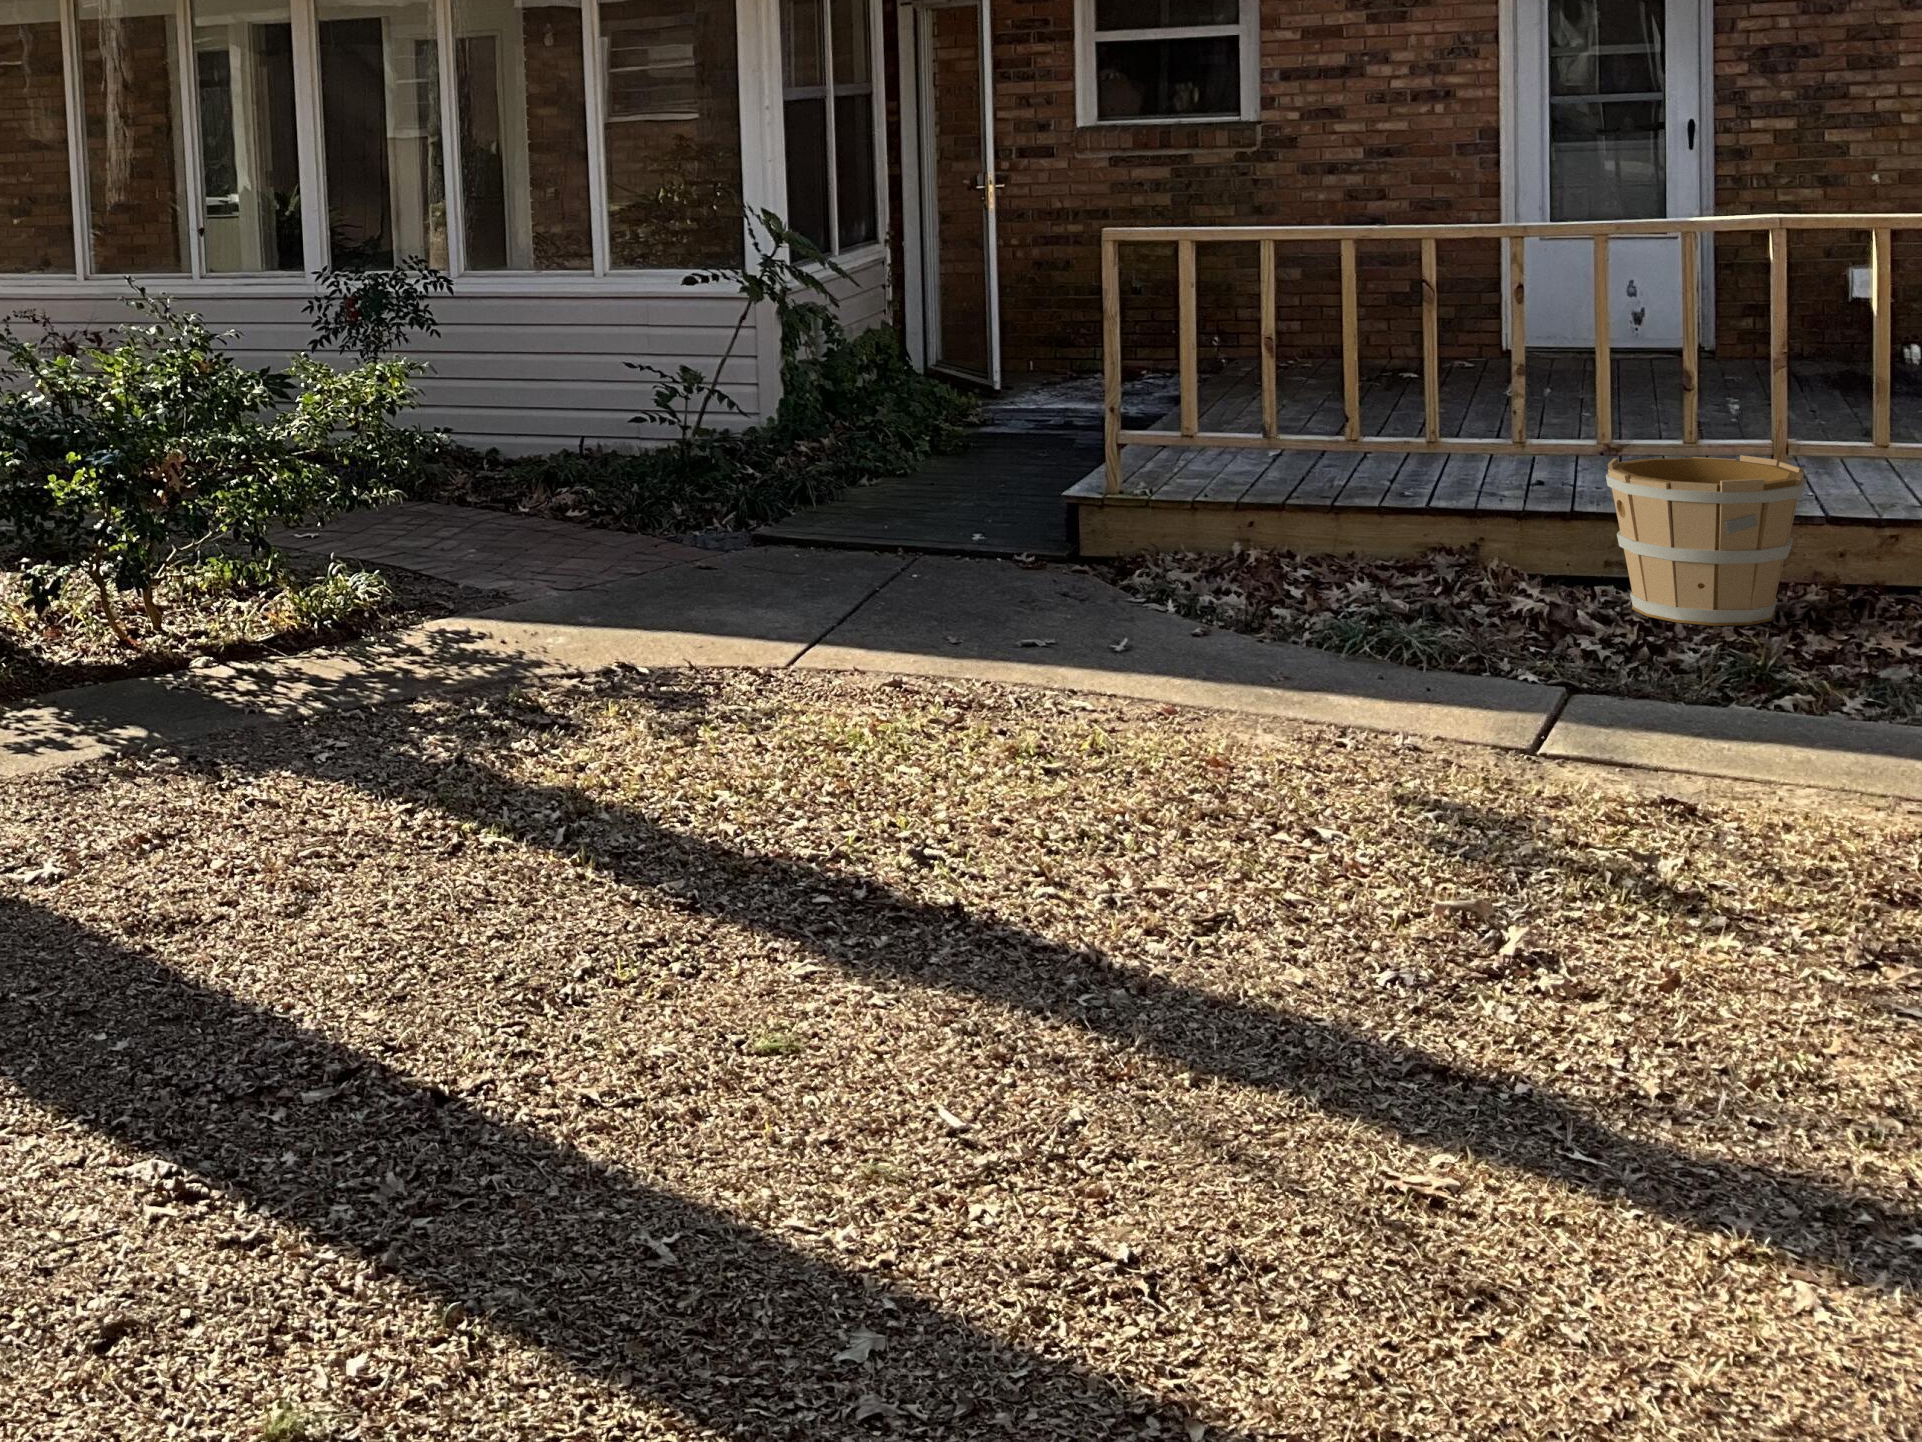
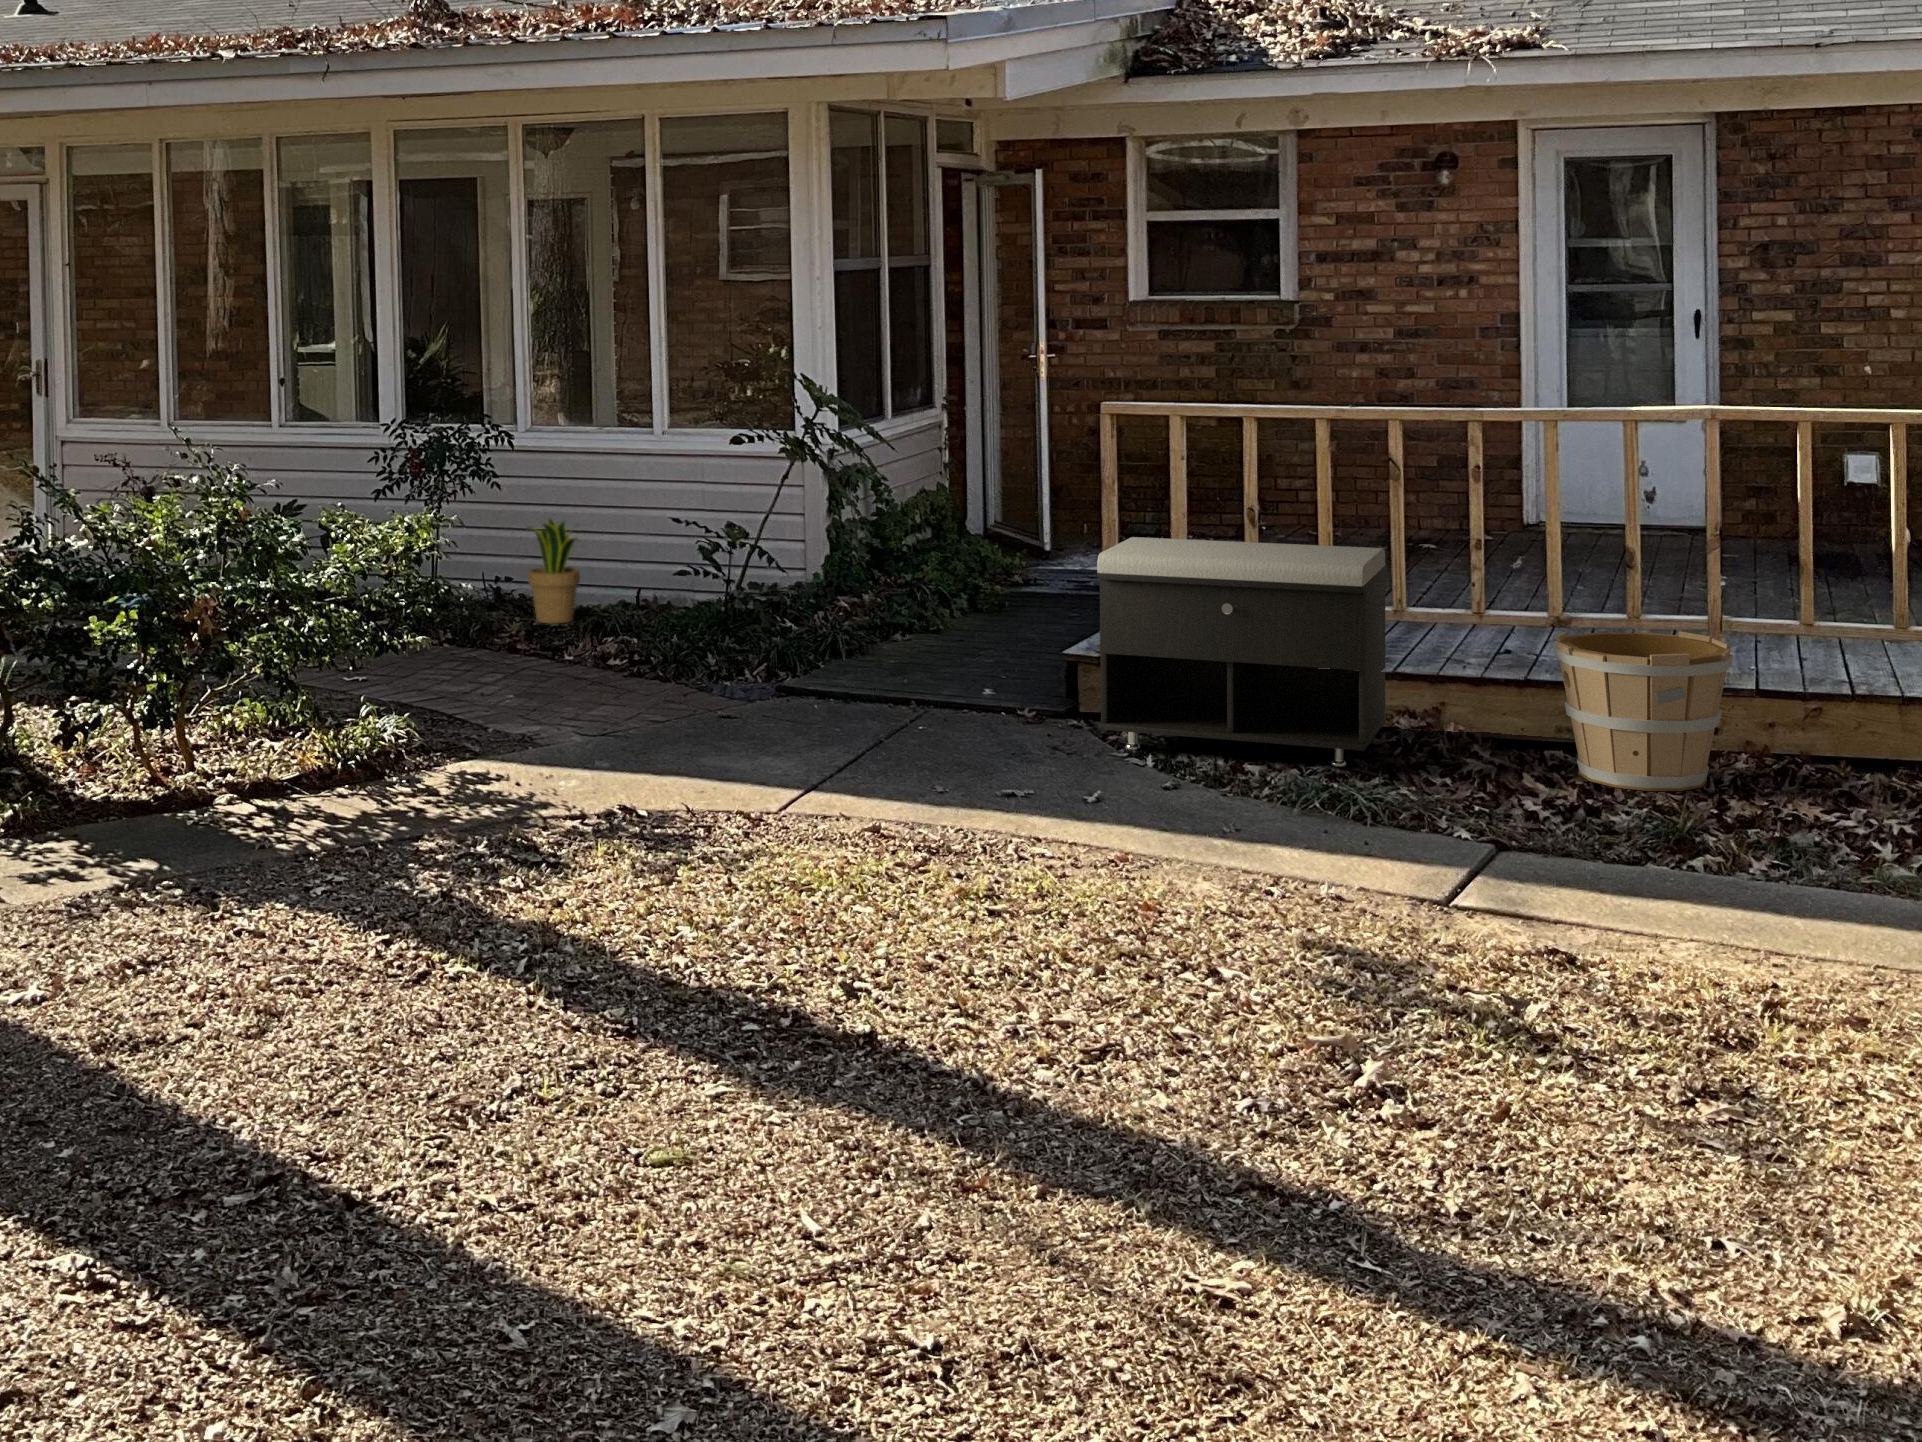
potted plant: none [458,364,517,474] -> present [525,519,580,624]
storage bench: none [1103,369,1411,606] -> present [1097,537,1385,767]

